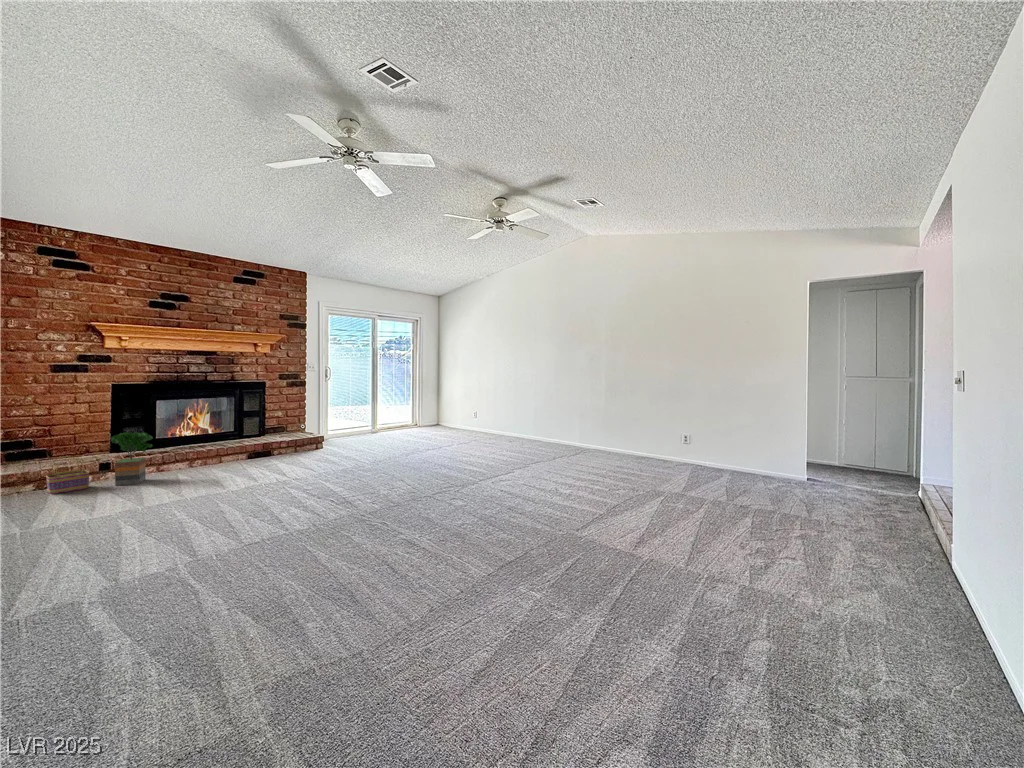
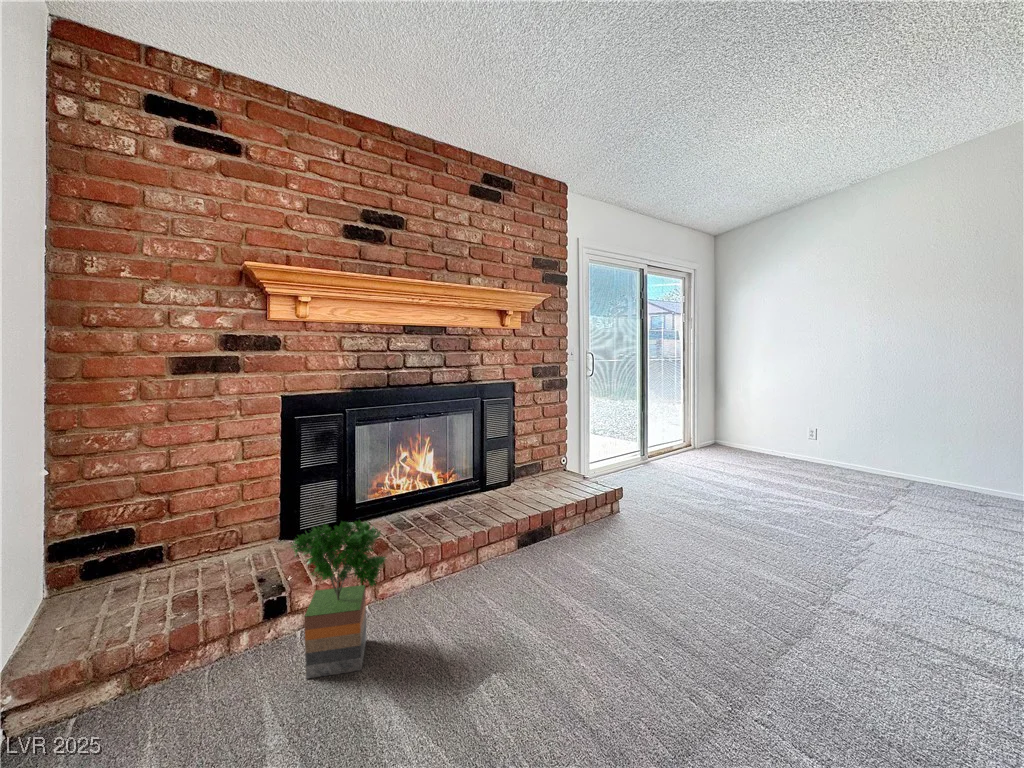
basket: present [46,456,89,494] -> none [140,600,246,733]

